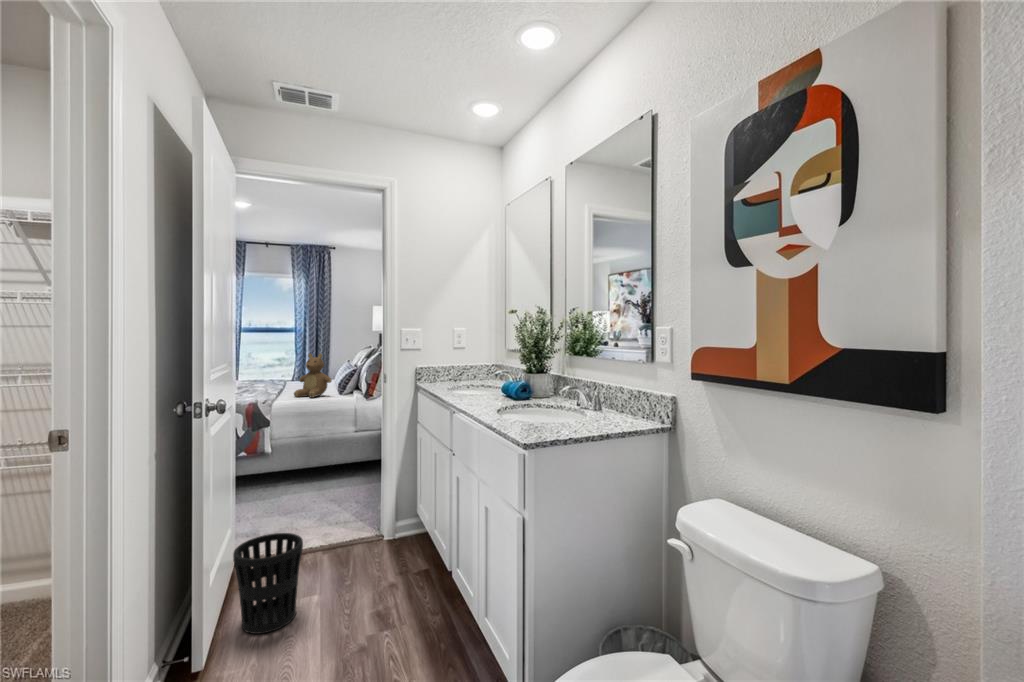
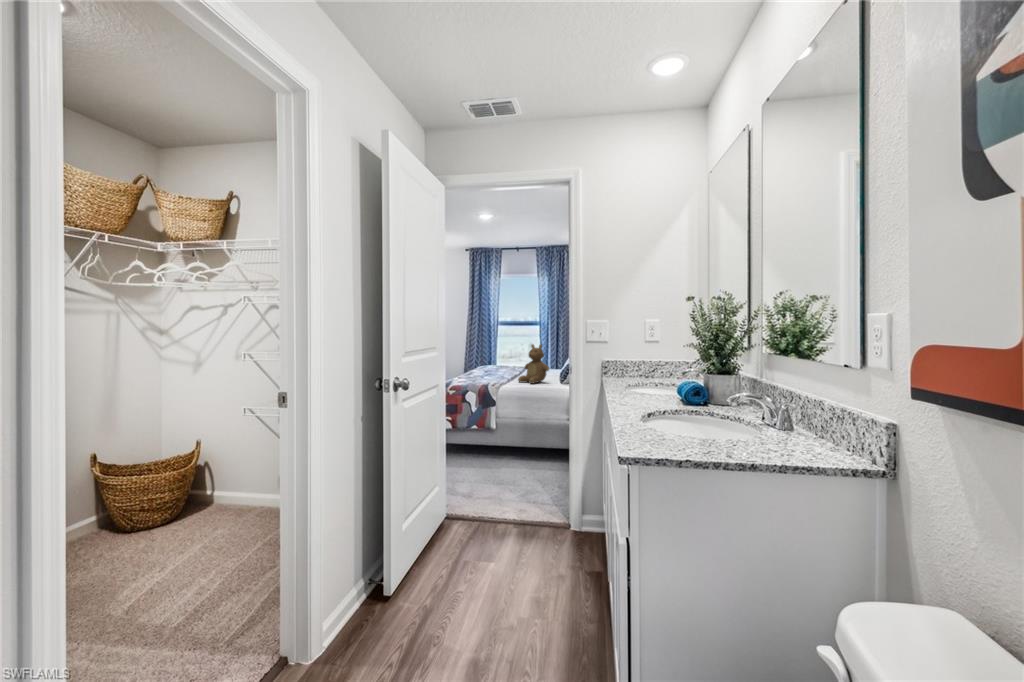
wastebasket: present [233,533,303,634] -> none [424,501,478,585]

